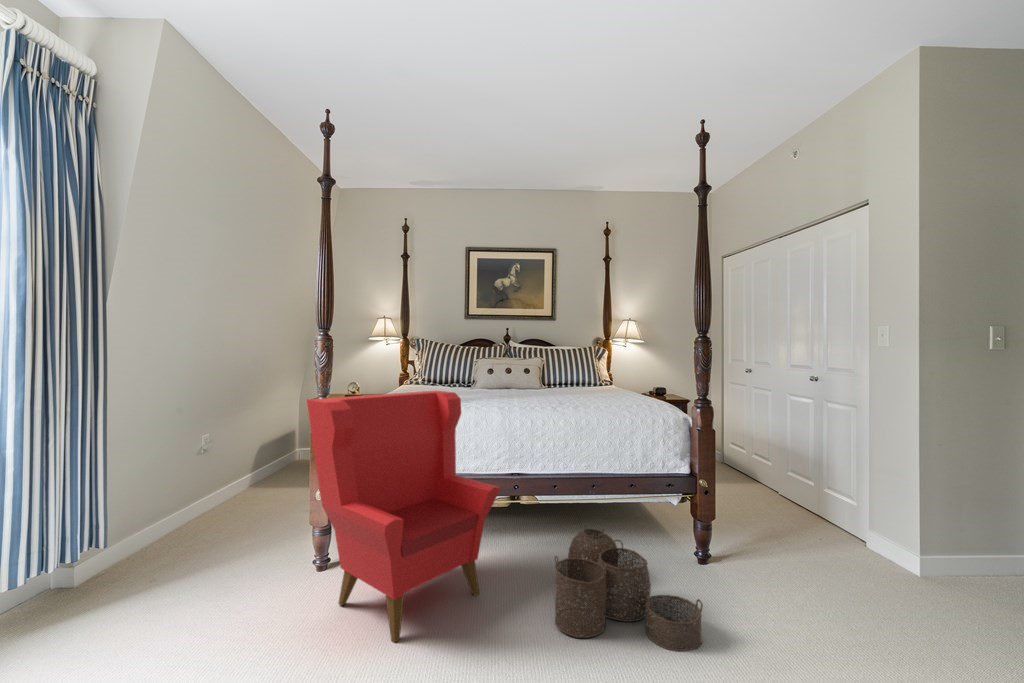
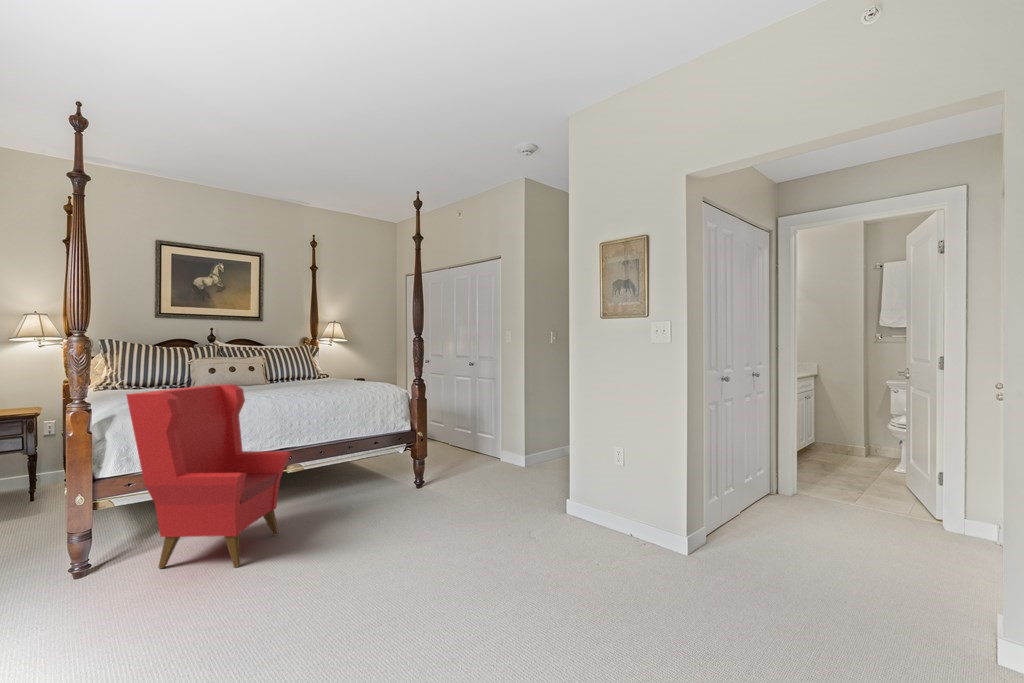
woven basket: present [554,525,703,651] -> none [336,472,435,531]

